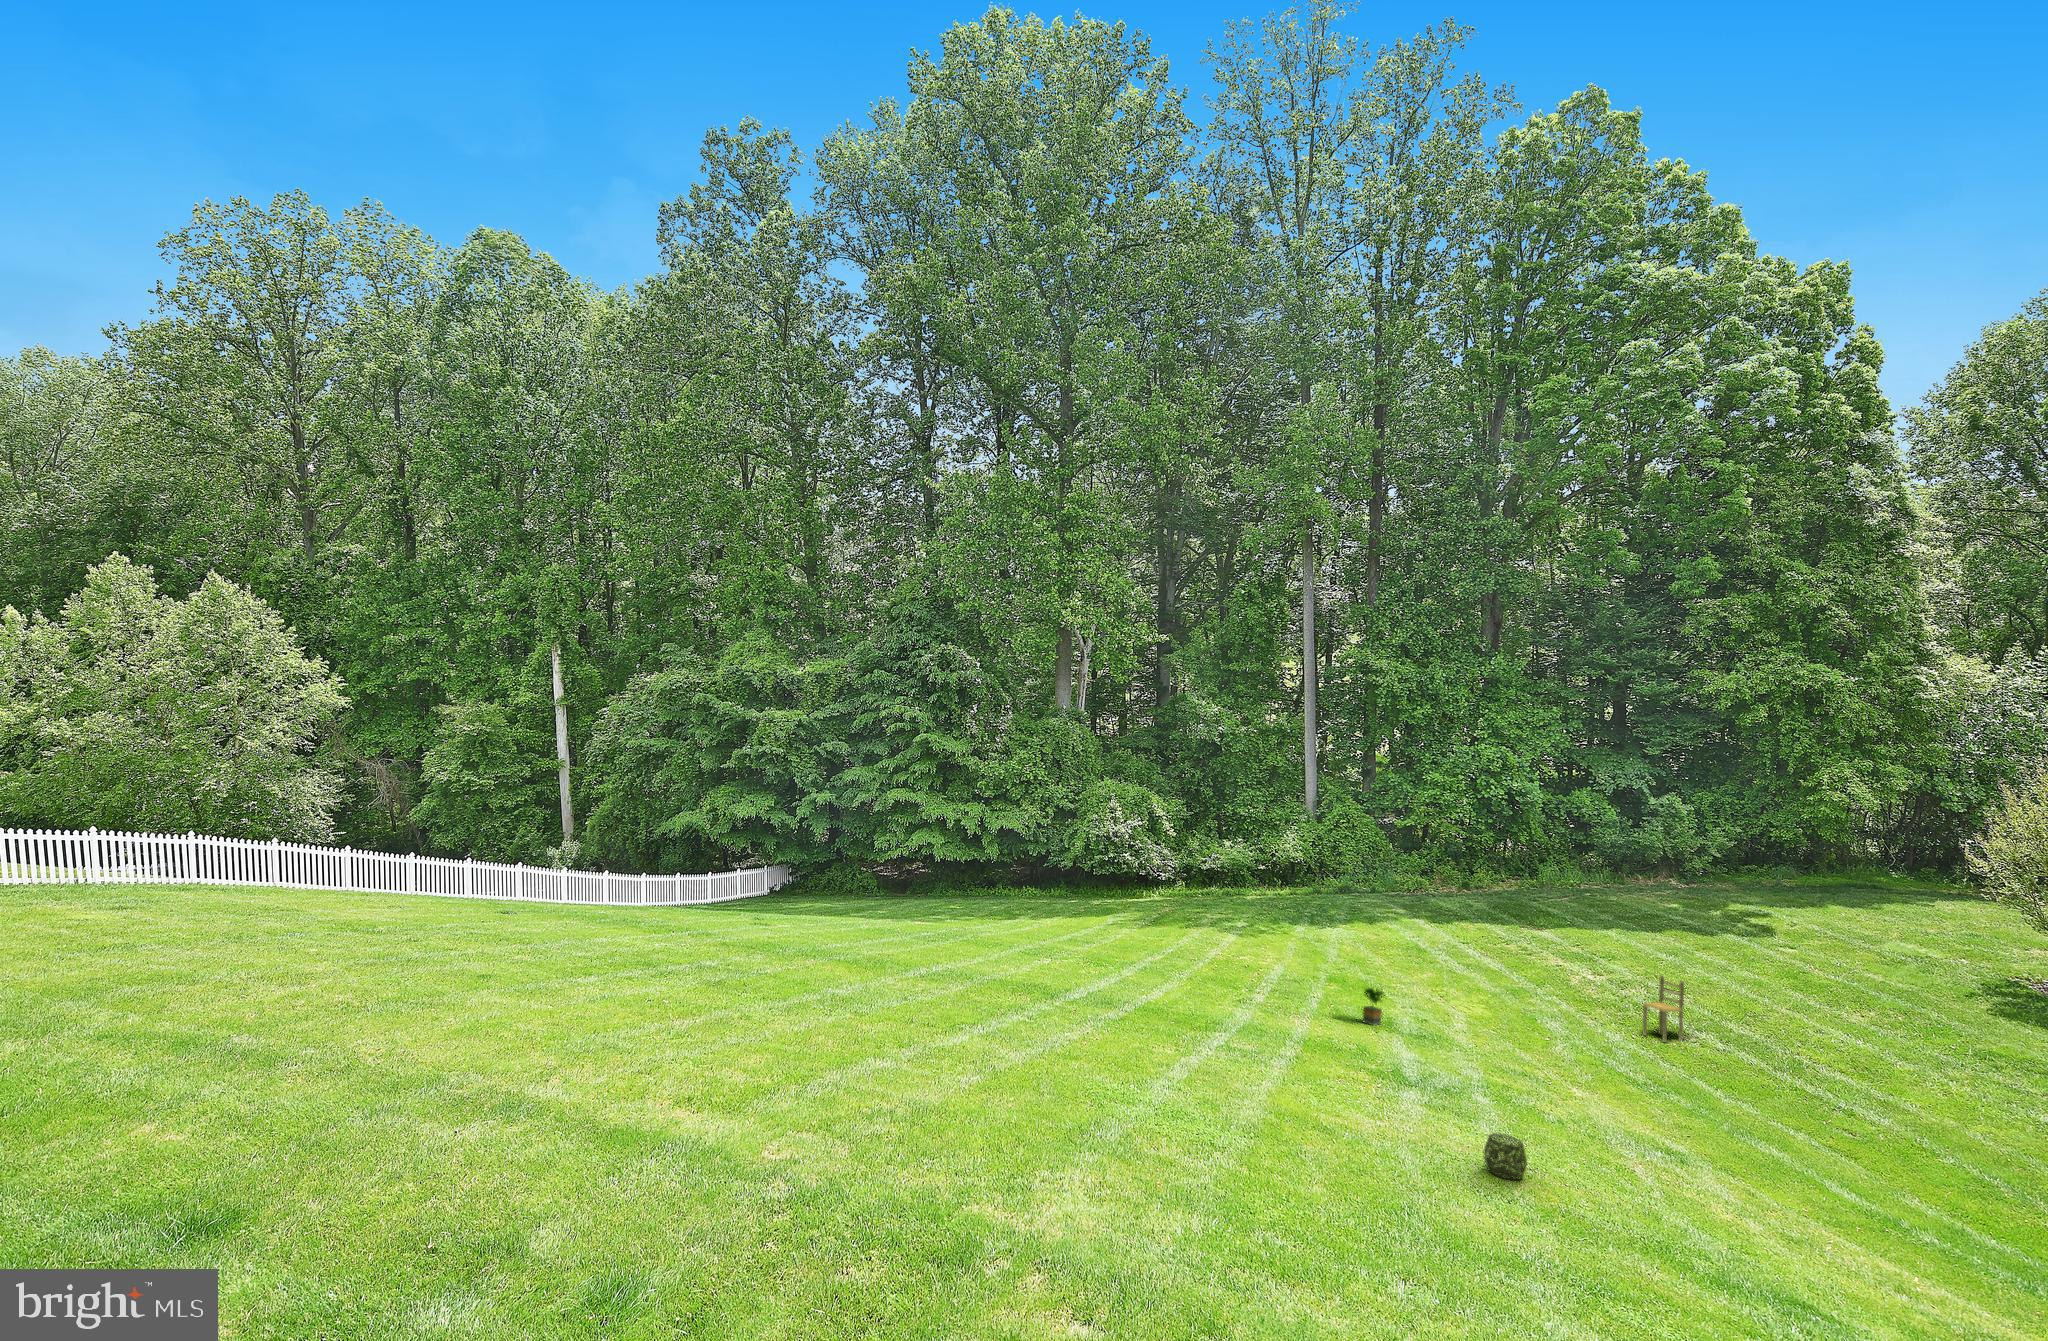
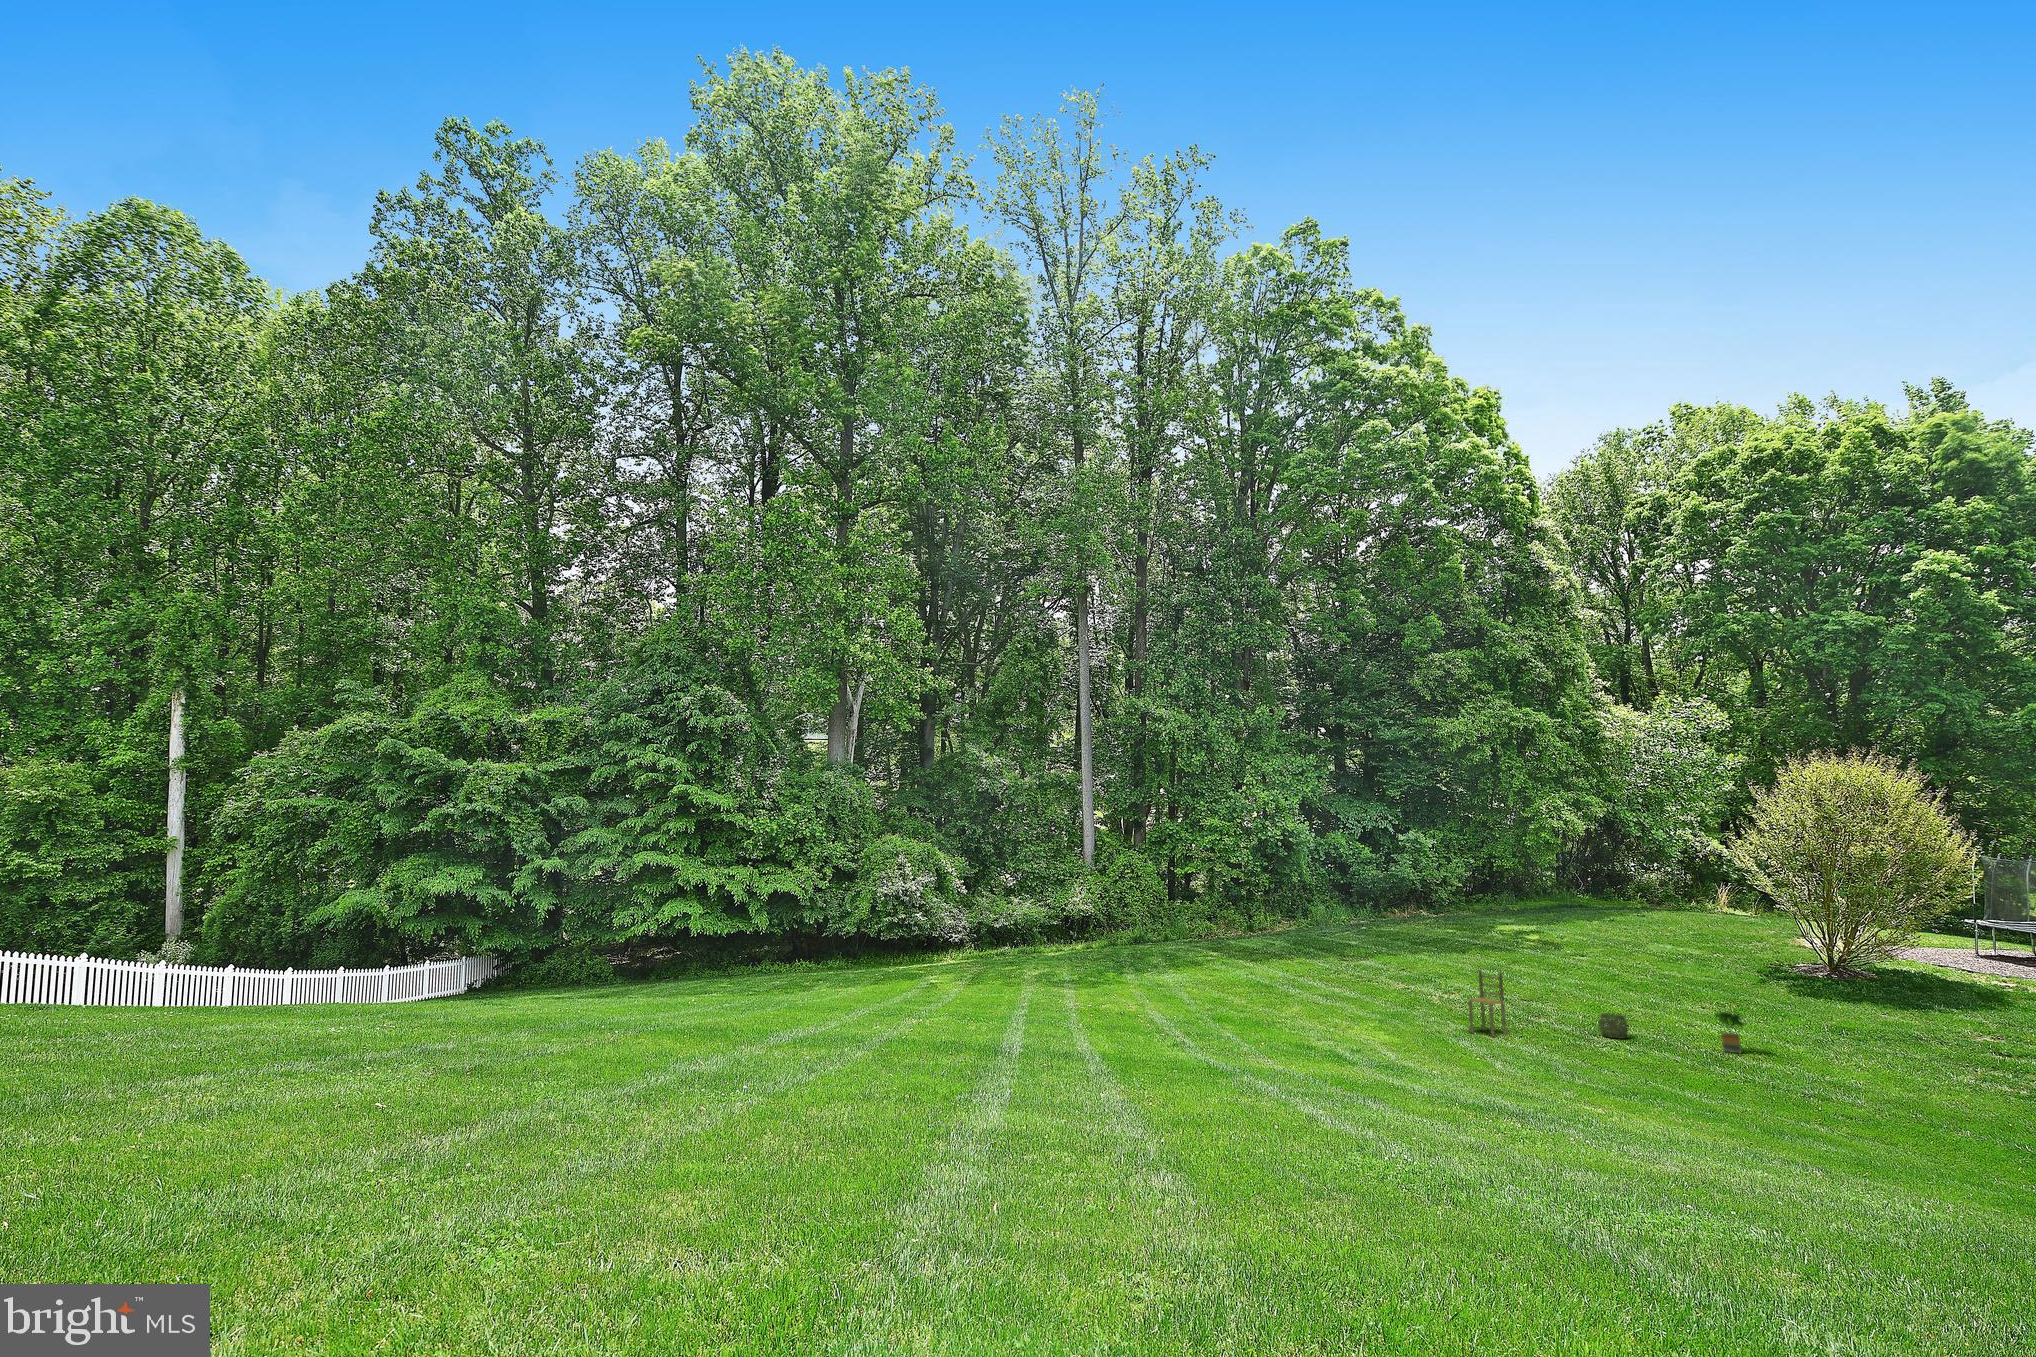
potted tree: present [1363,988,1385,1025] -> present [1714,1012,1744,1053]
woven basket: present [1484,1133,1527,1180] -> present [1599,1013,1628,1038]

